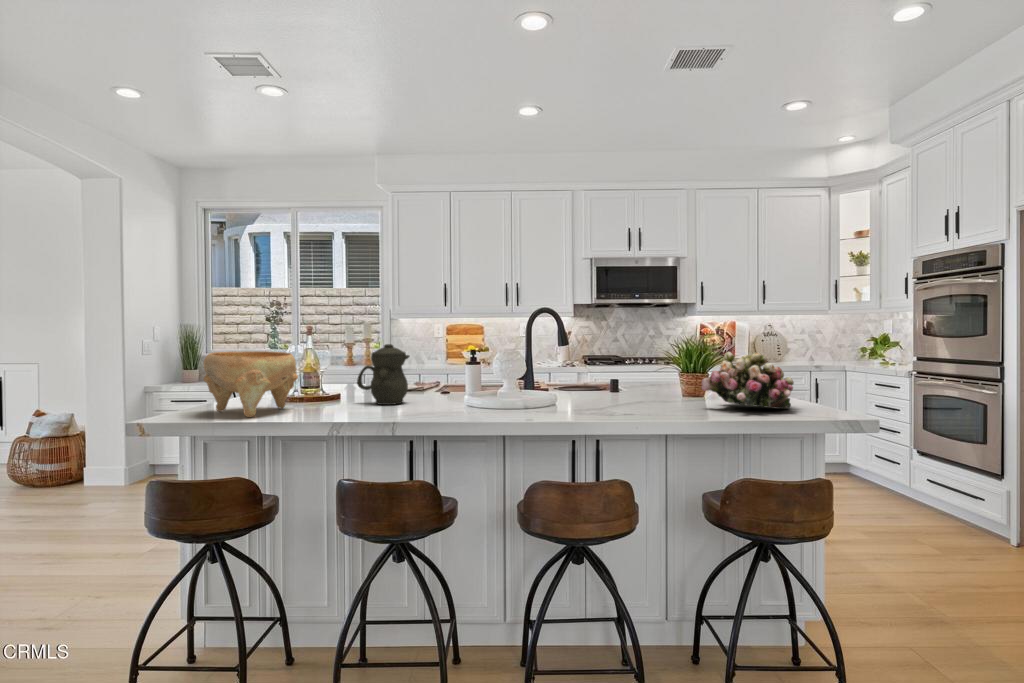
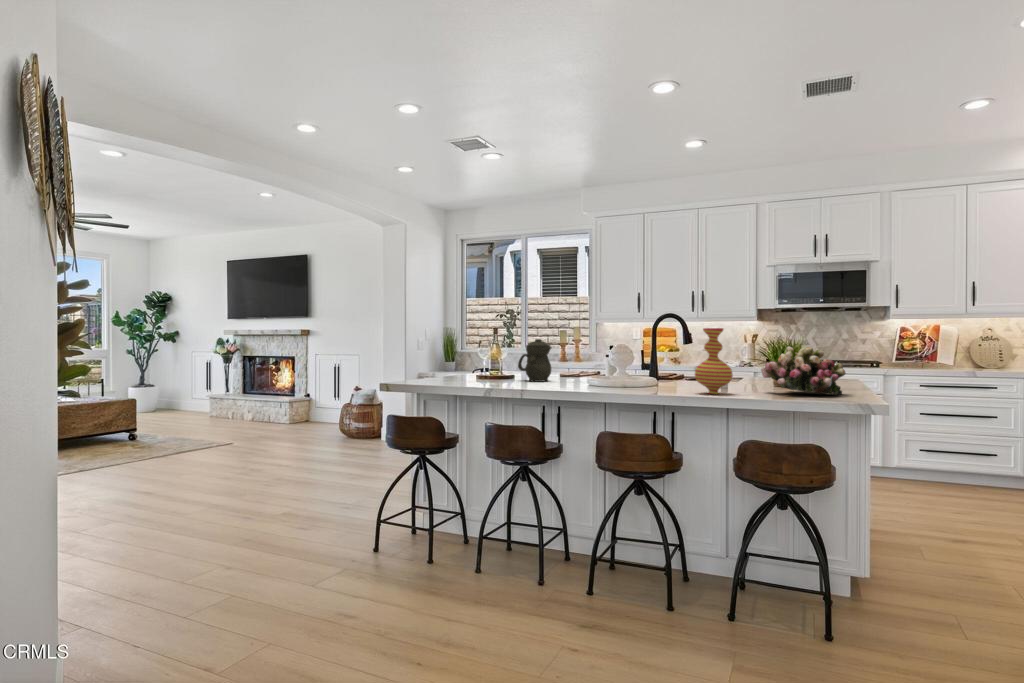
vase: none [636,330,683,416] -> present [695,328,732,394]
decorative bowl: present [204,351,298,417] -> none [420,343,478,383]

